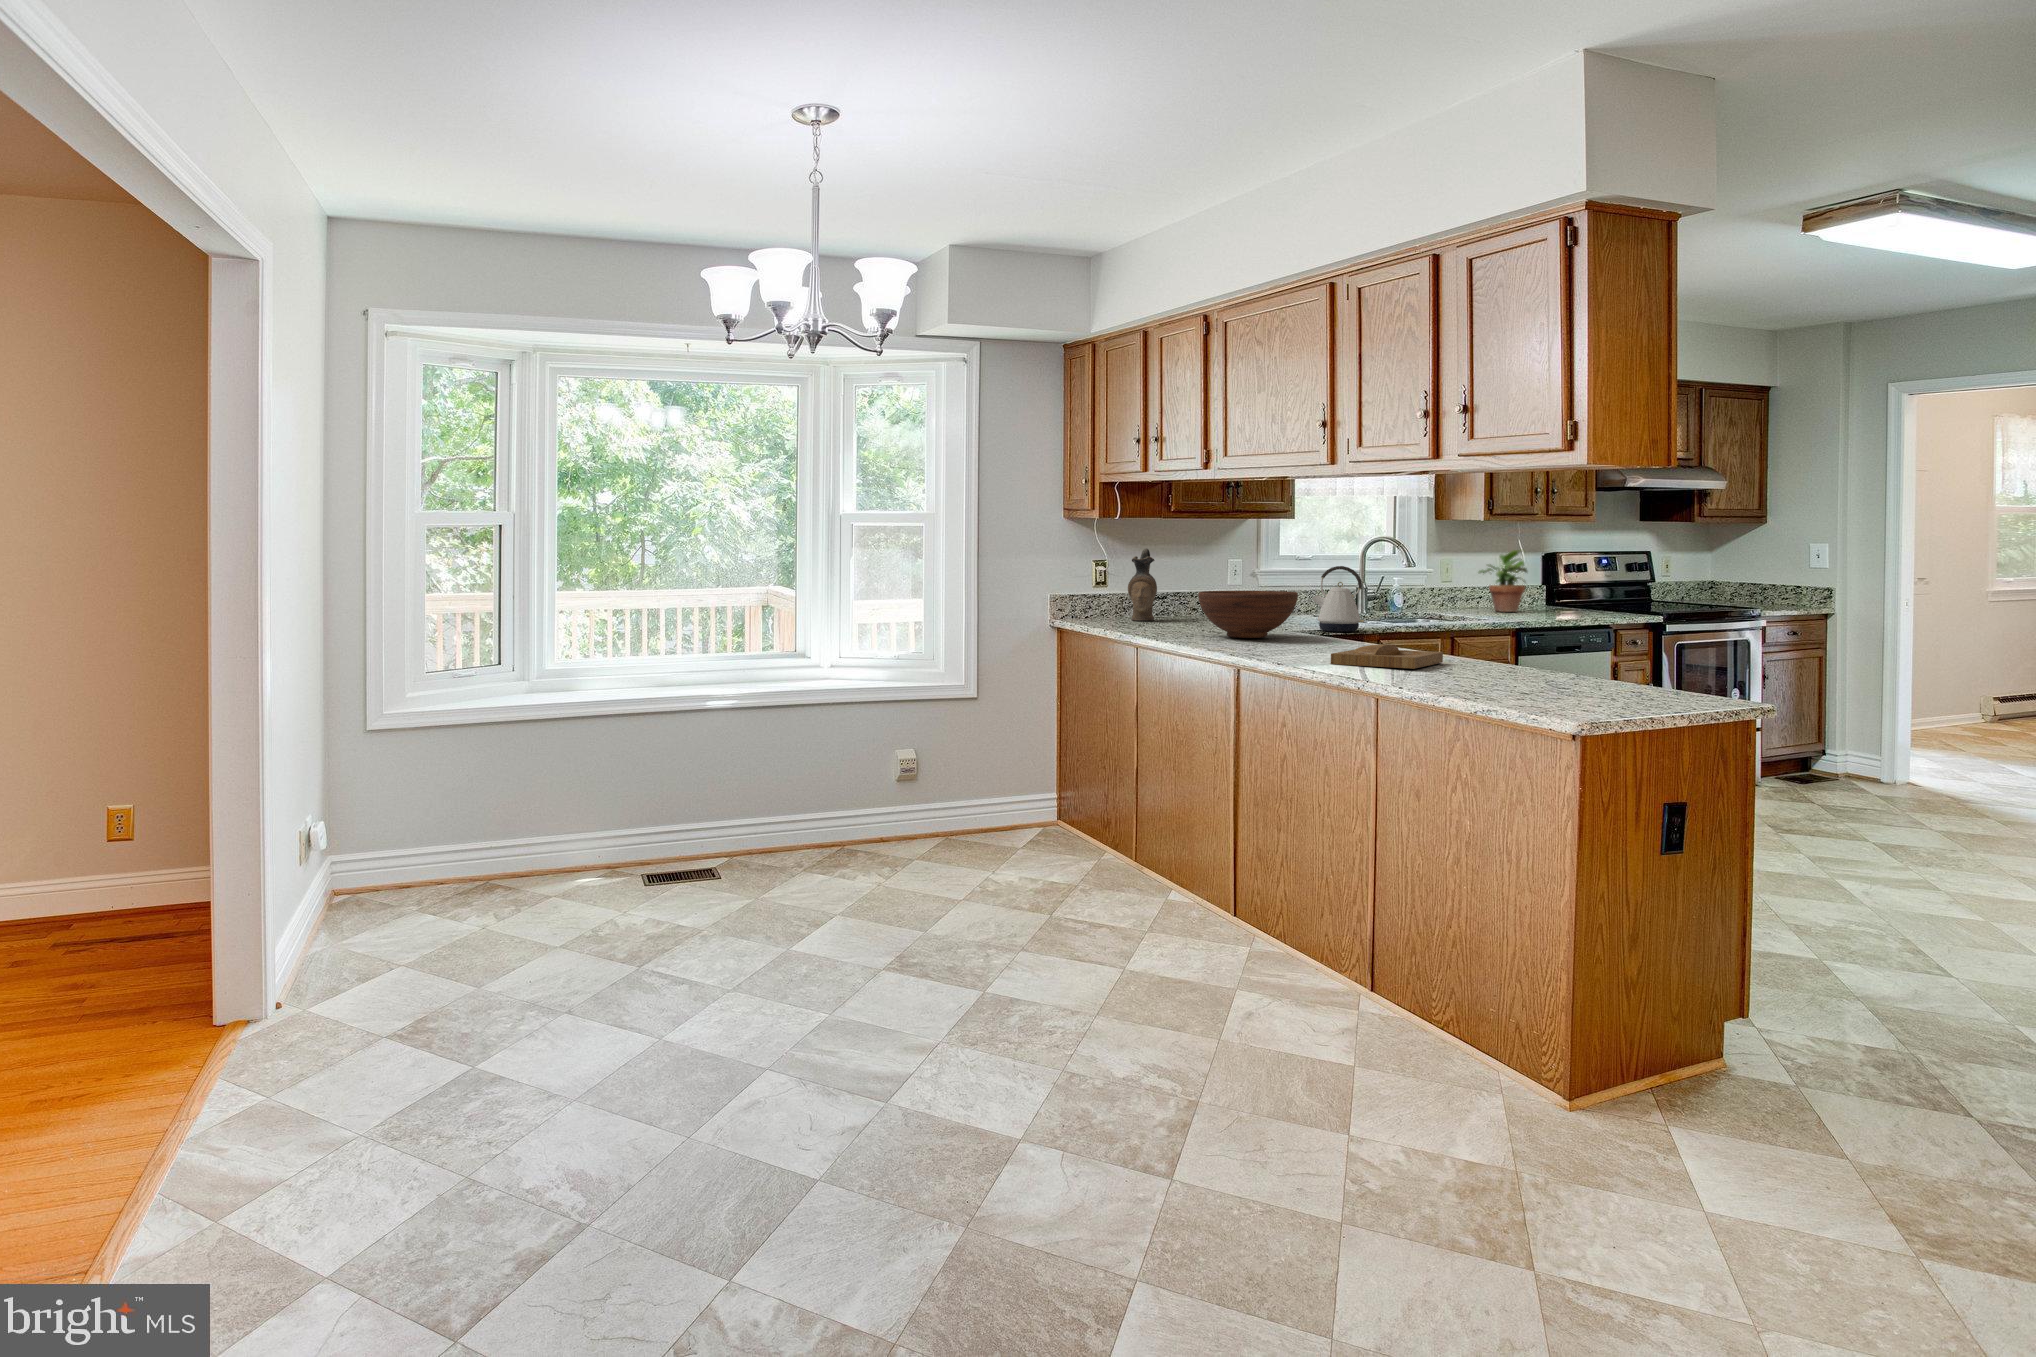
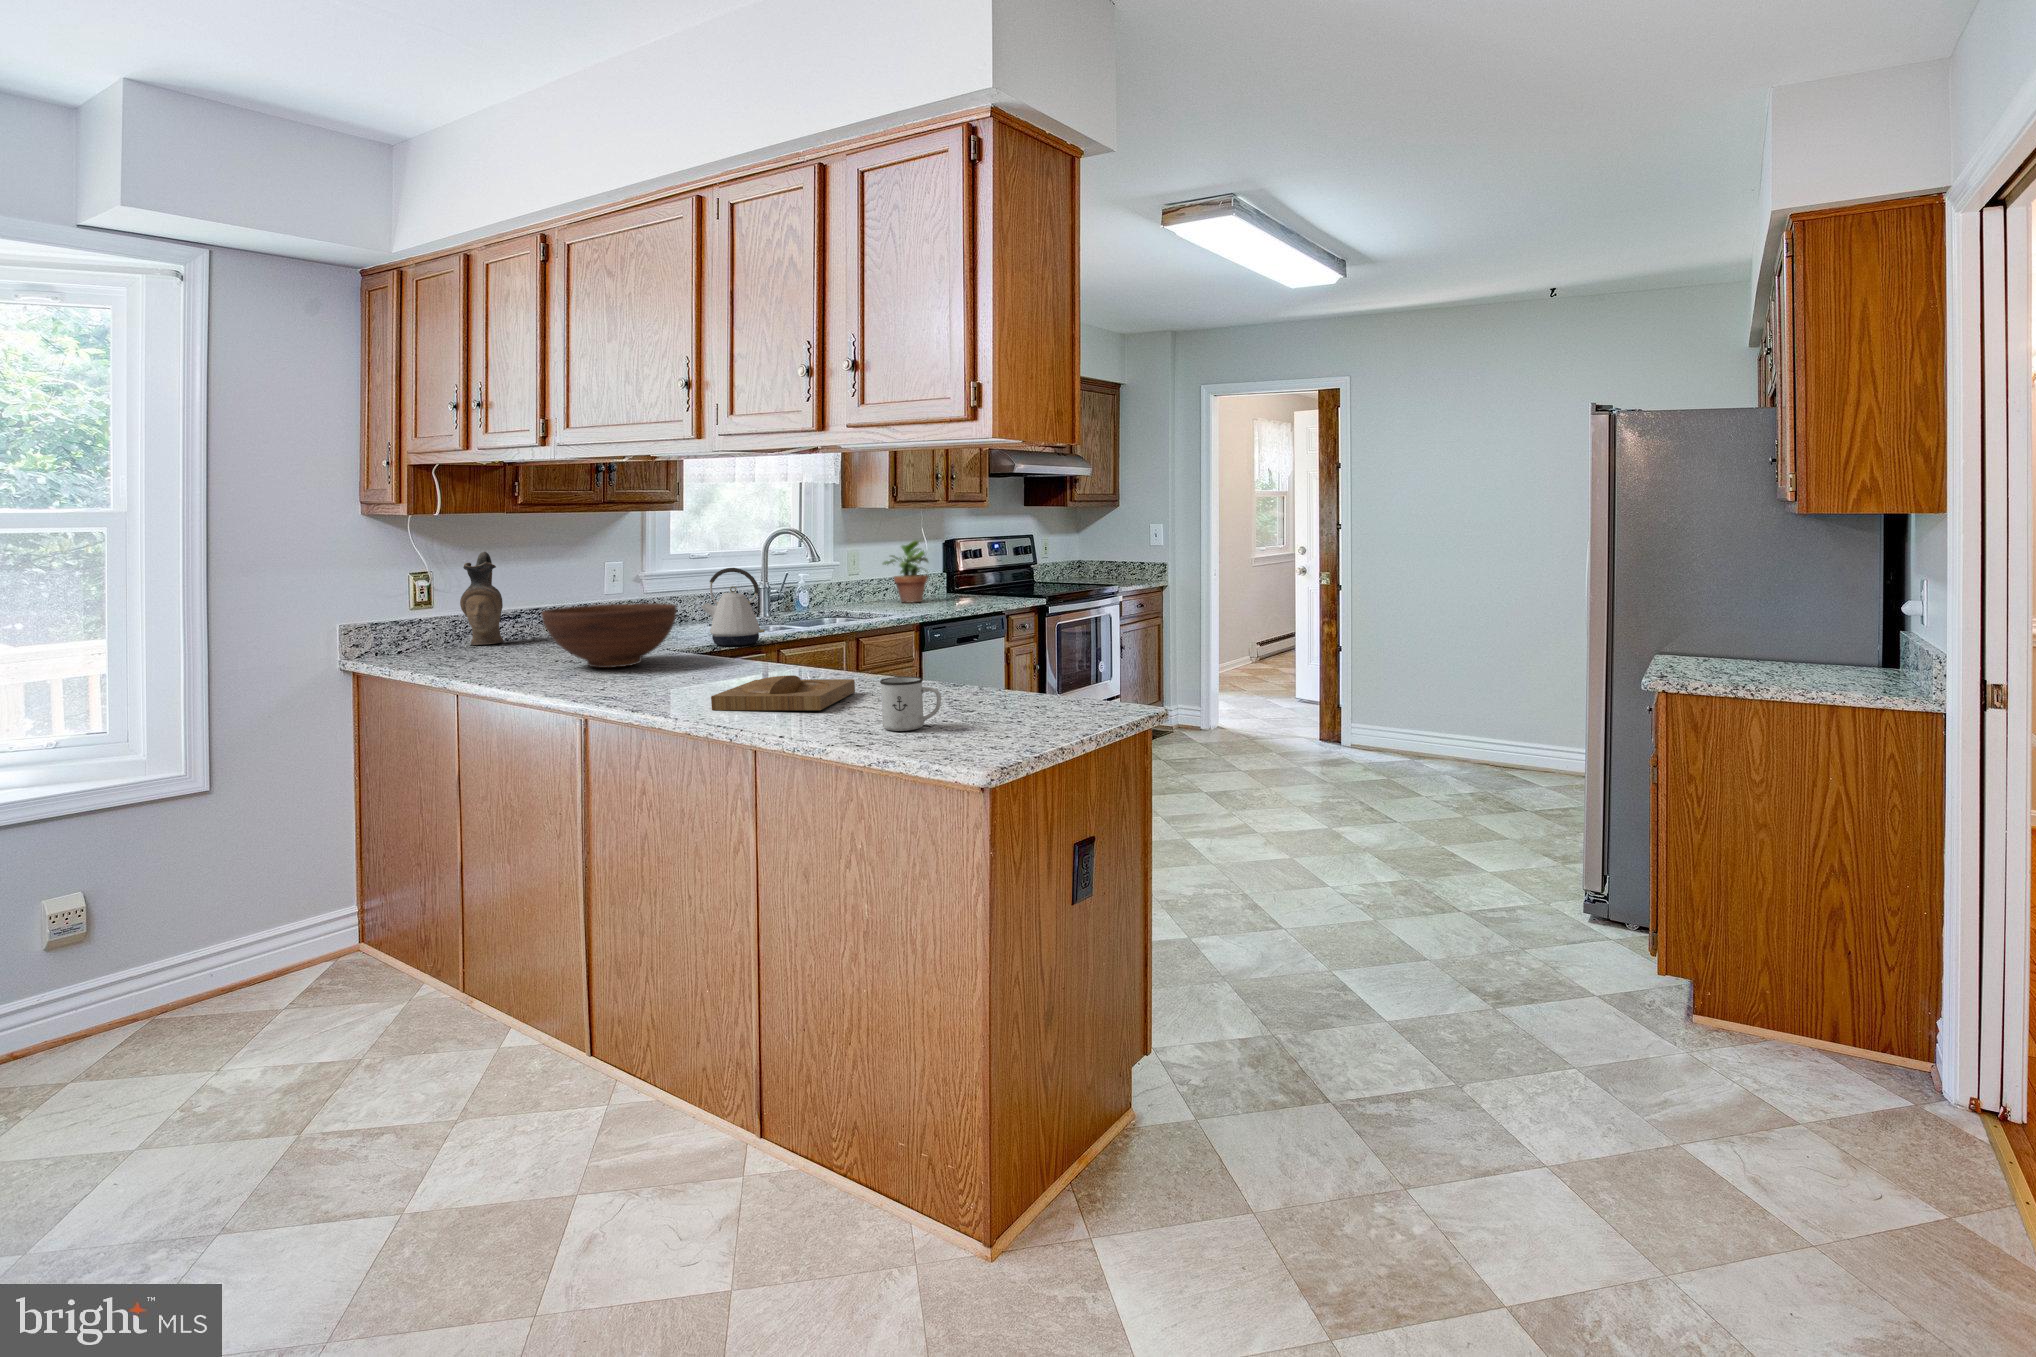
mug: none [1463,644,1512,683] -> present [880,677,941,731]

